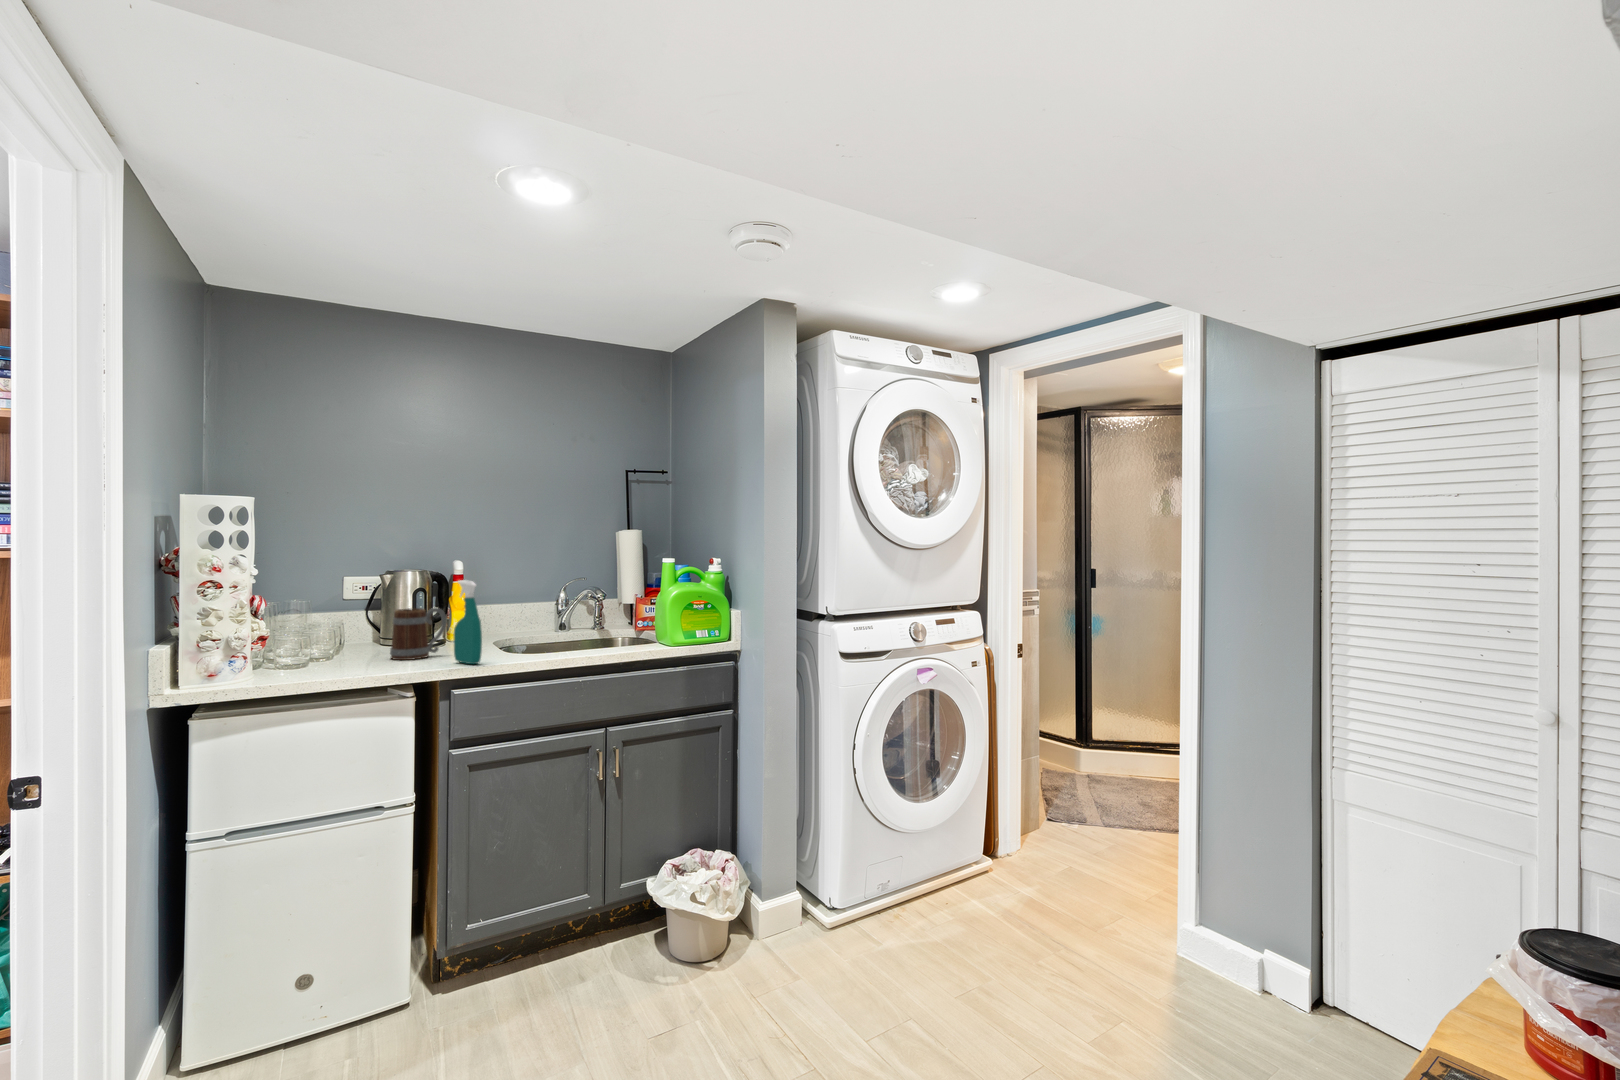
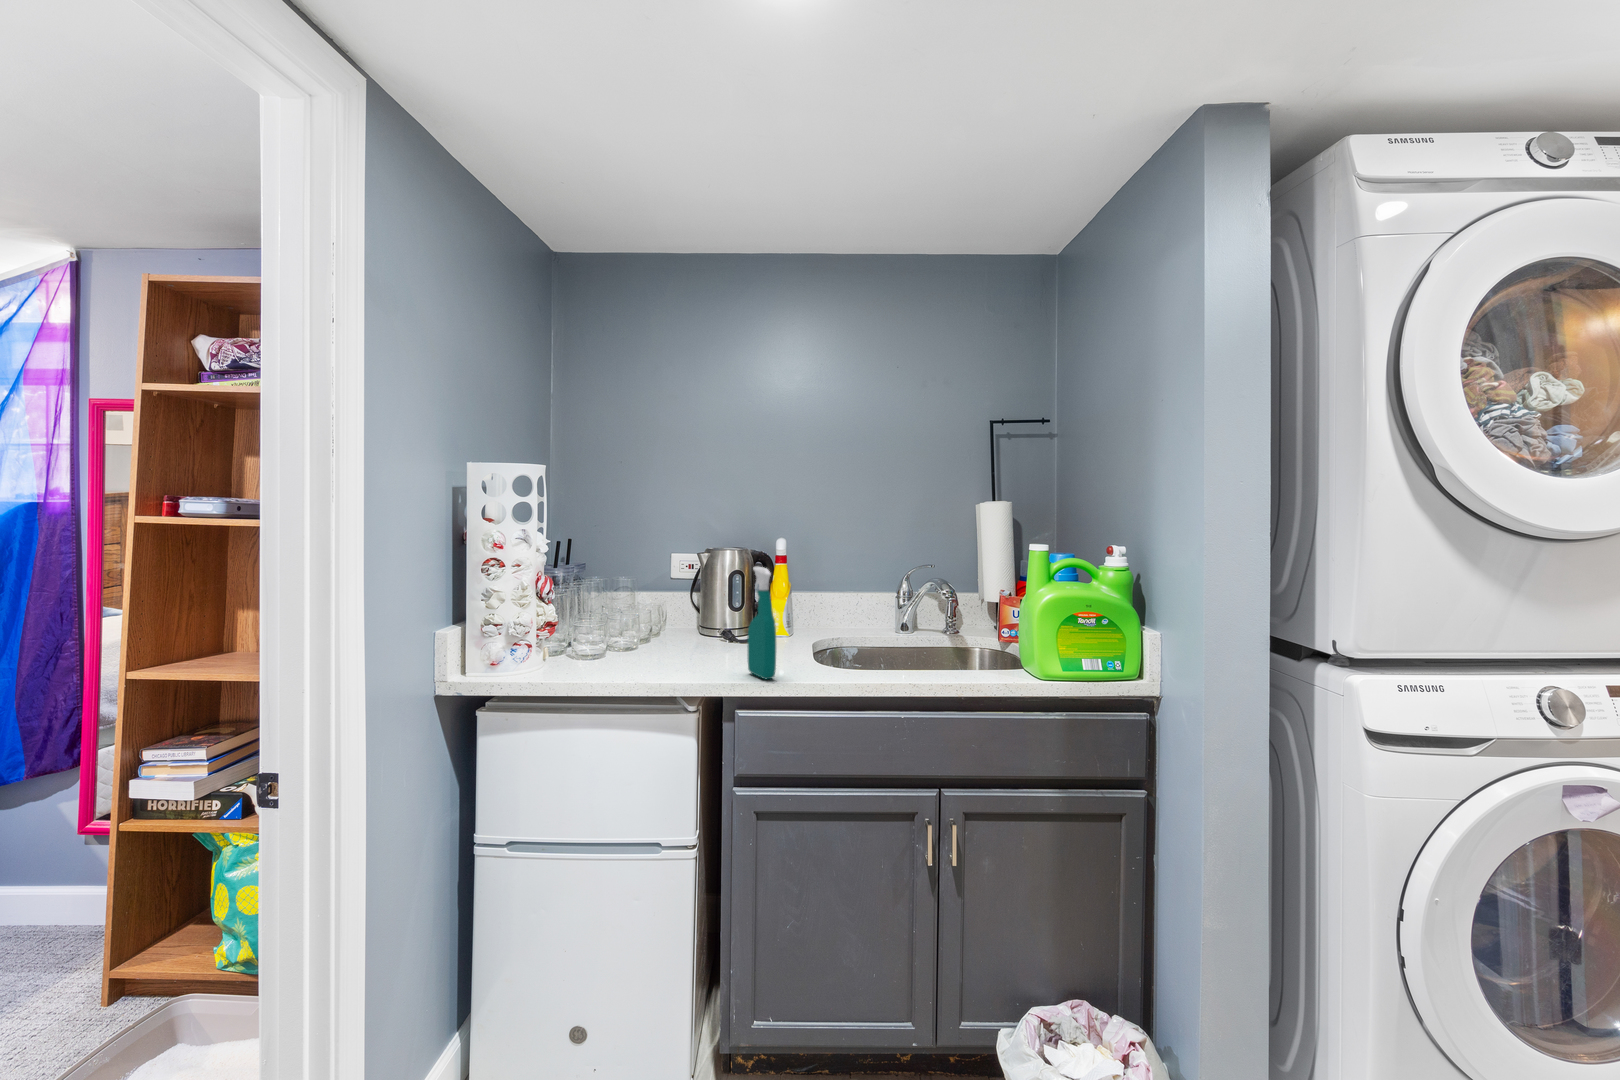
mug: present [390,608,446,660] -> none [689,598,752,662]

